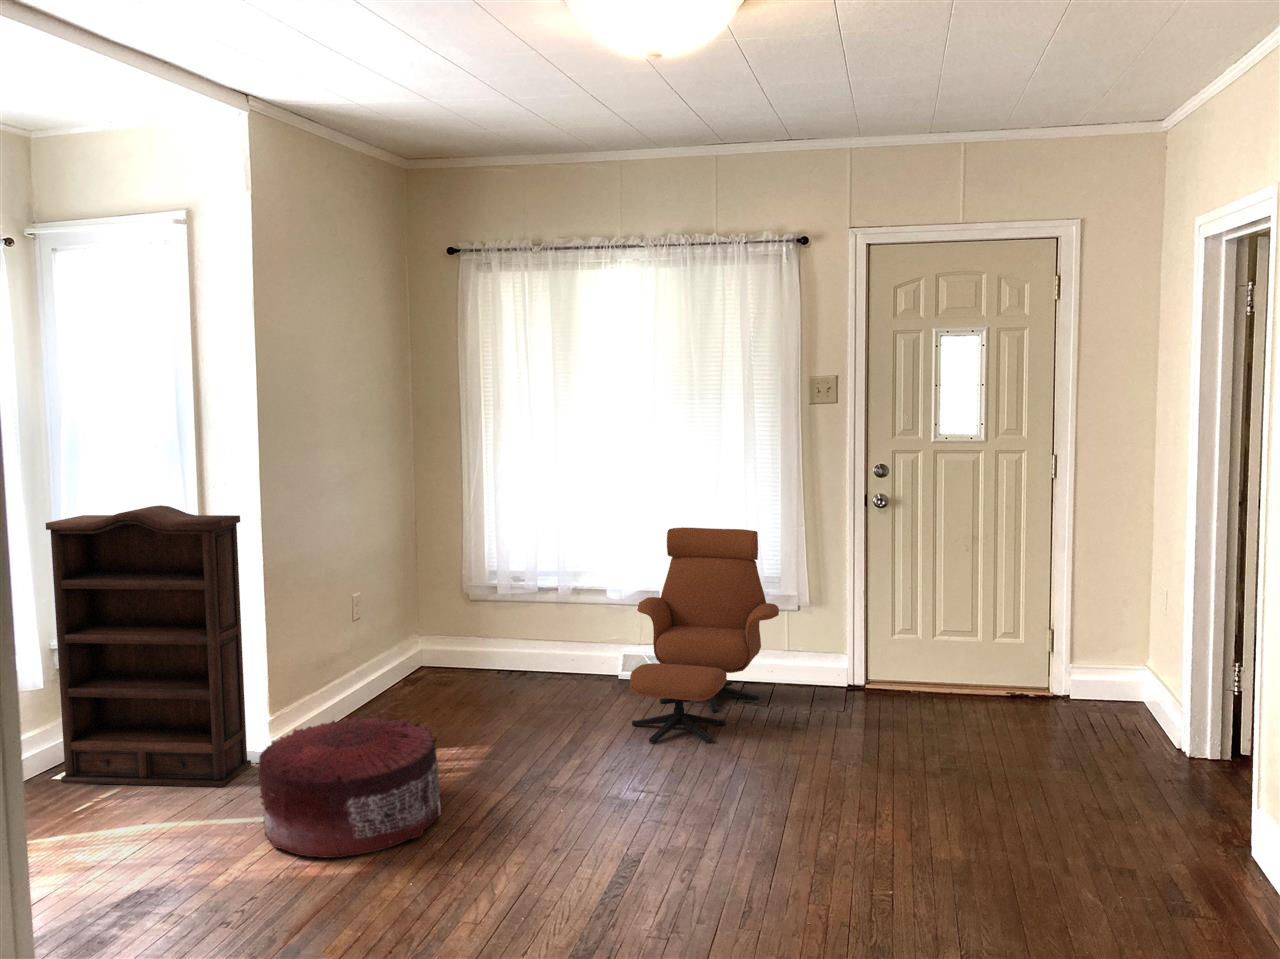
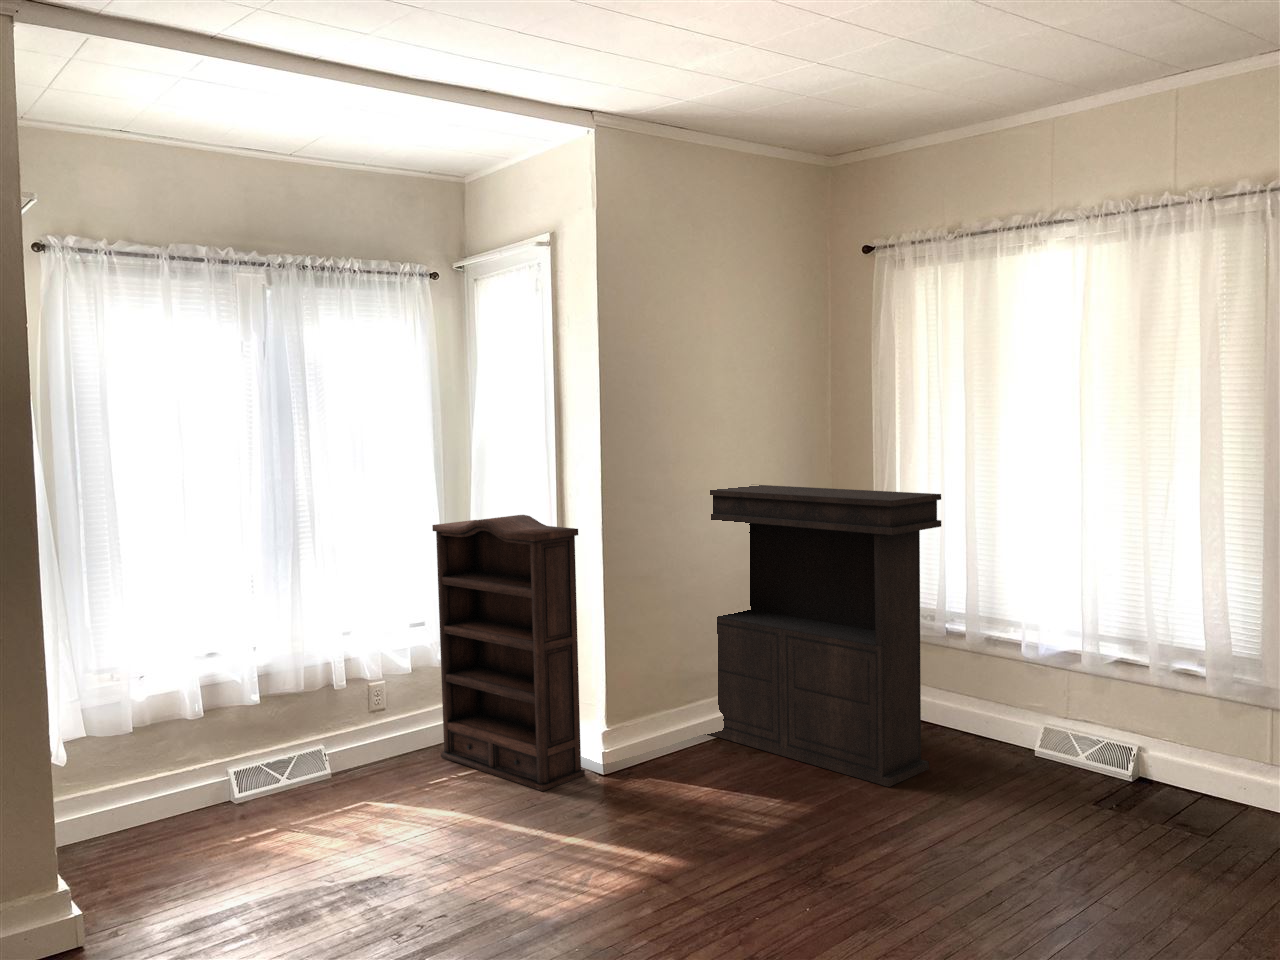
console table: none [293,467,558,719] -> present [709,485,941,787]
lounge chair: present [630,527,779,743] -> none [984,578,1239,867]
pouf: present [258,716,441,858] -> none [507,746,700,895]

